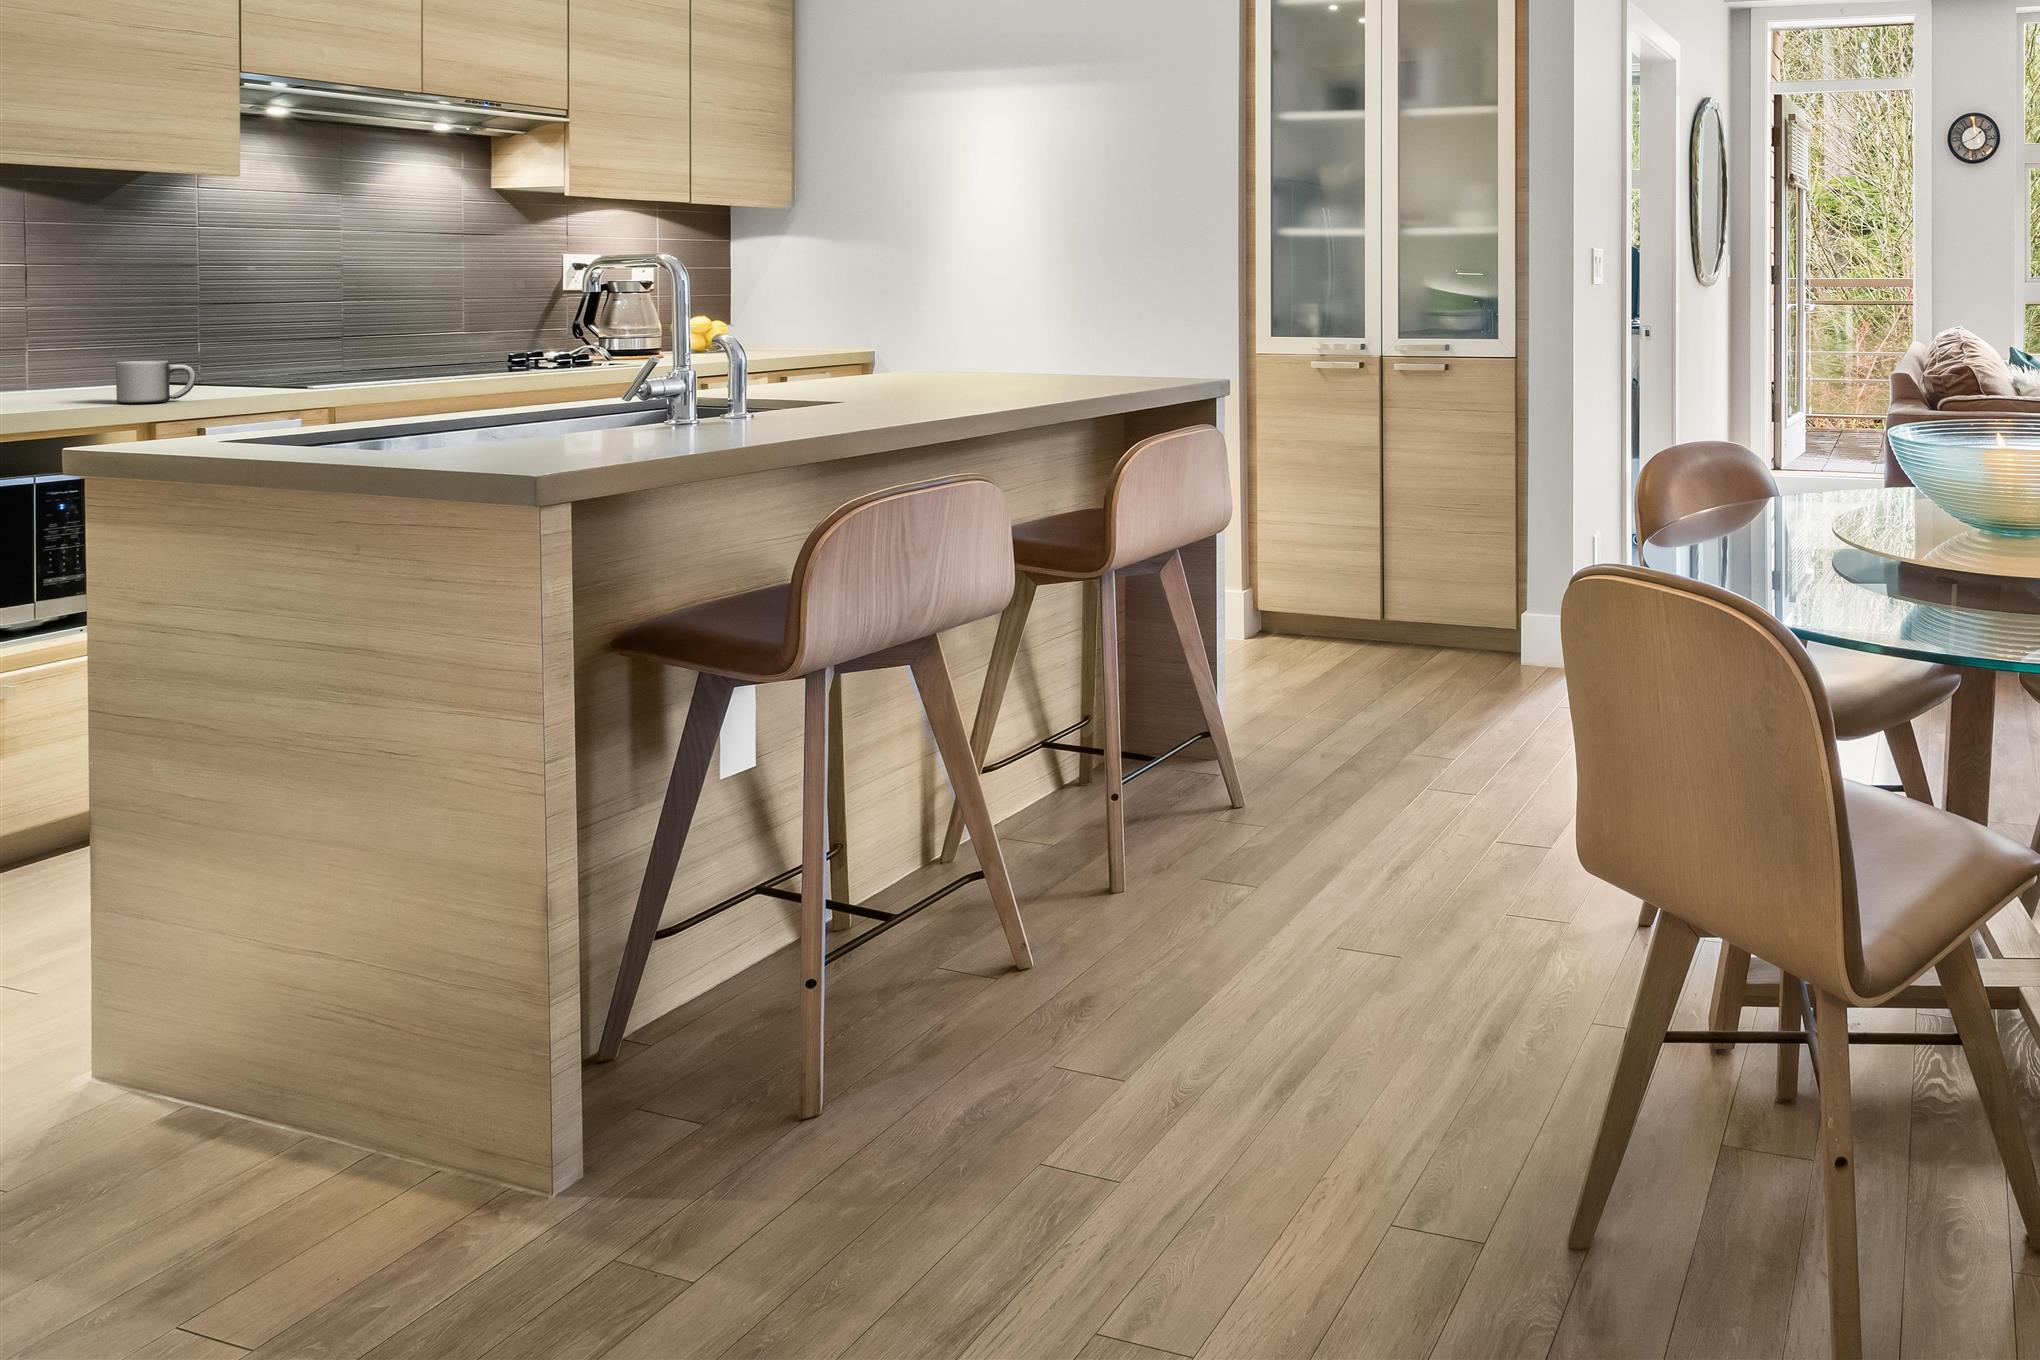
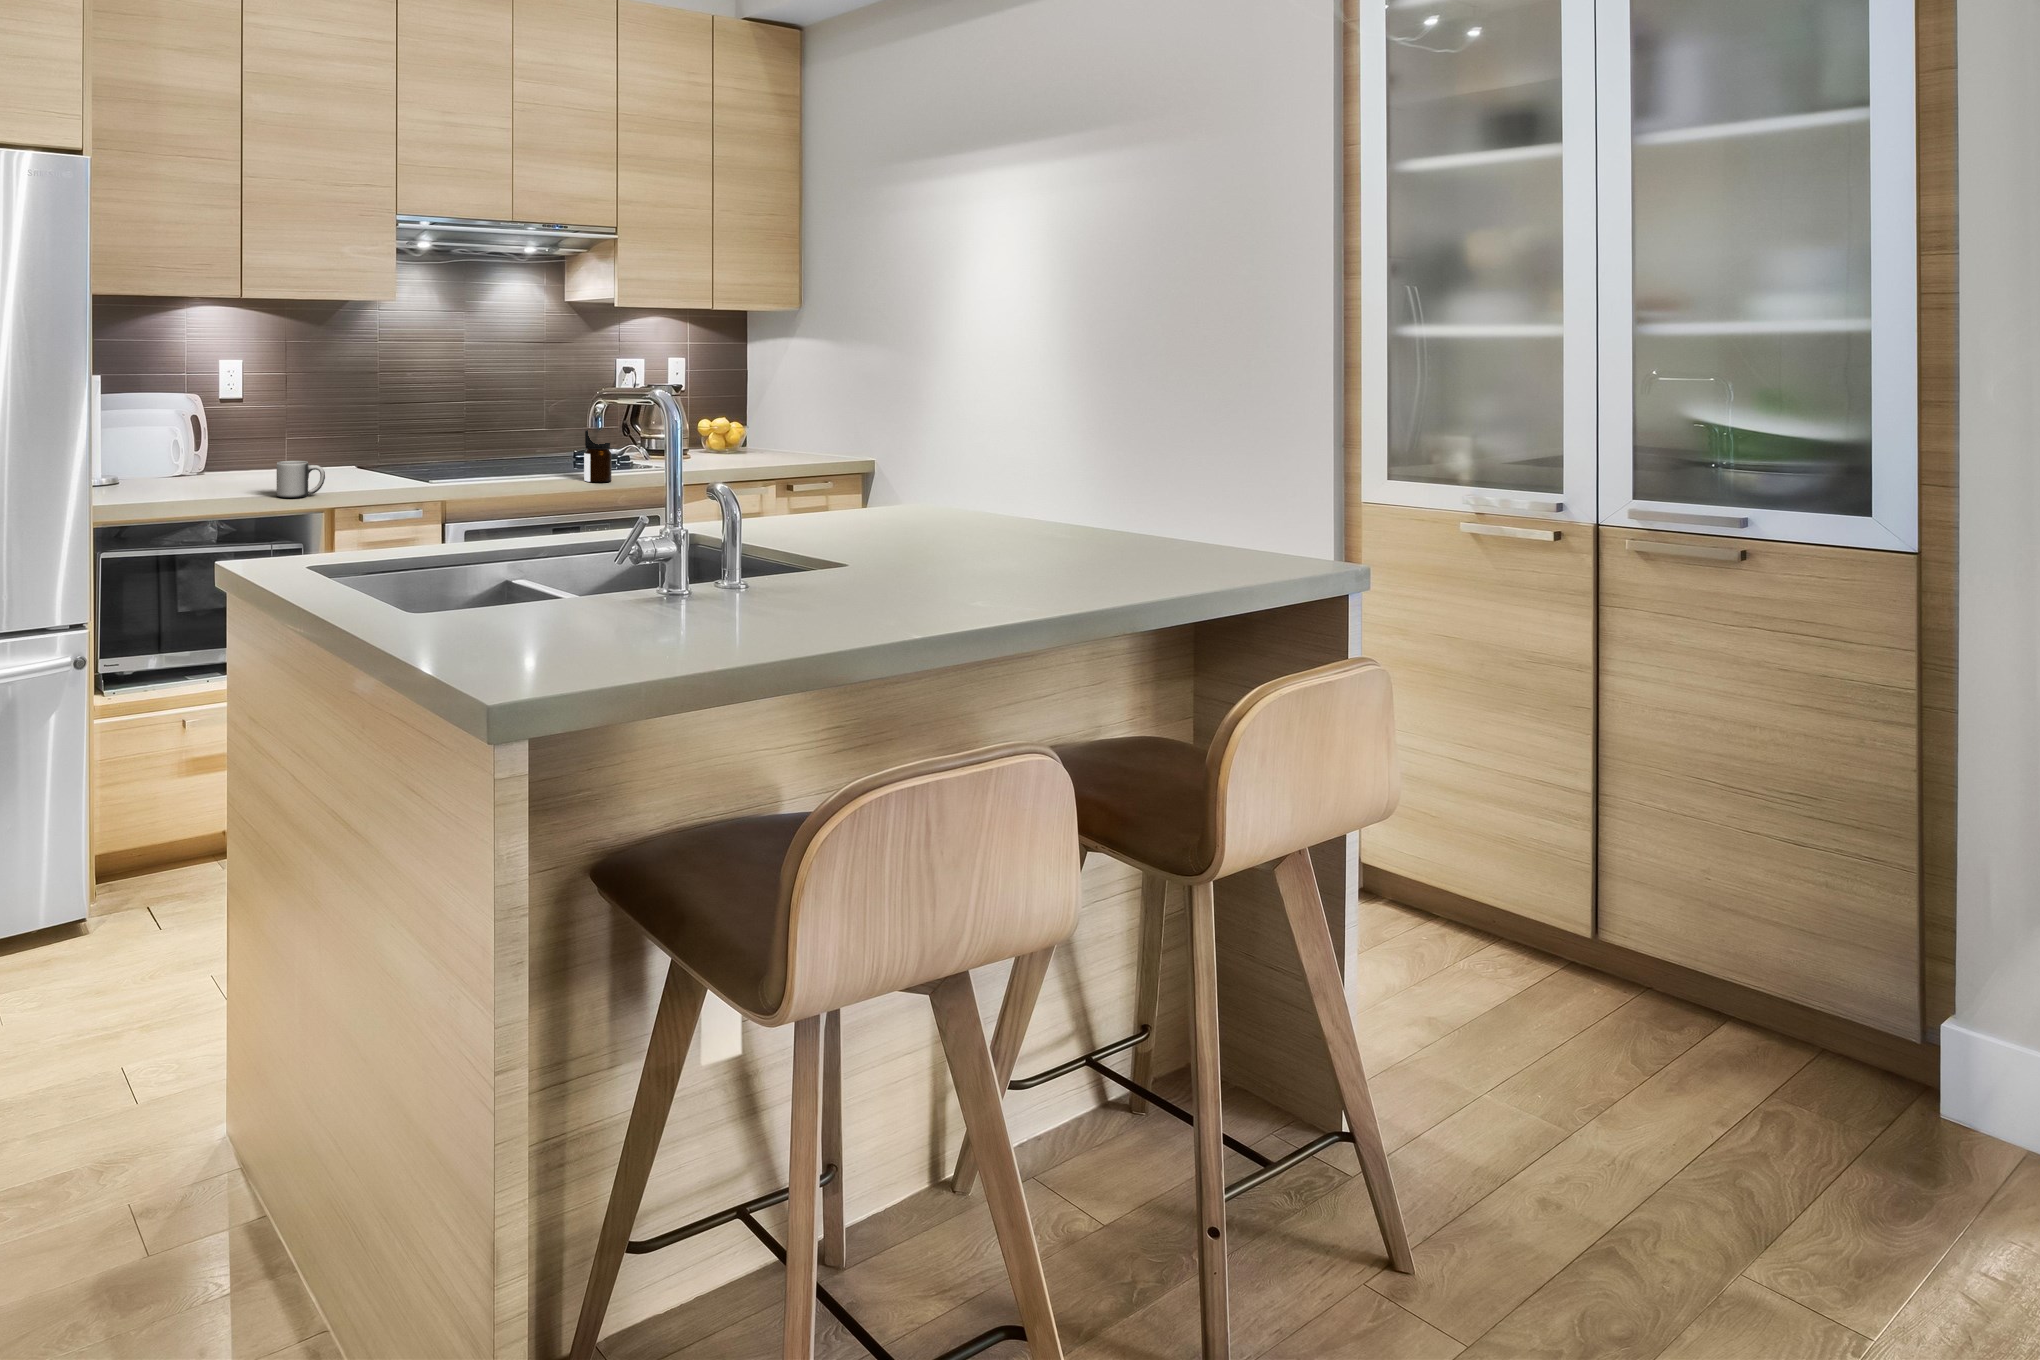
bottle: none [551,327,586,381] -> present [584,430,612,482]

